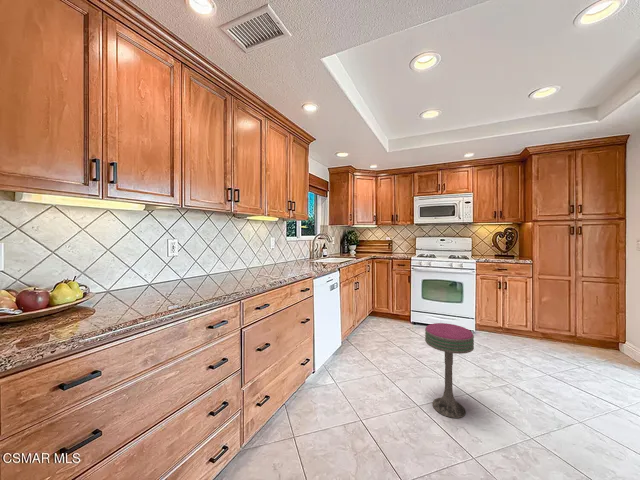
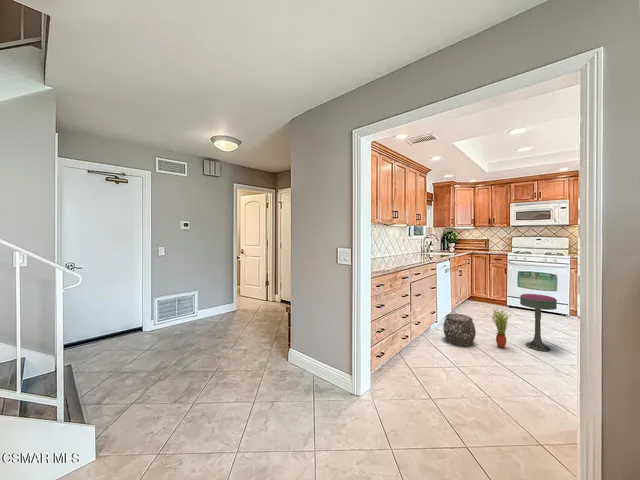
potted plant: none [384,354,413,422] -> present [492,309,511,348]
woven basket: none [313,364,362,428] -> present [443,314,476,346]

